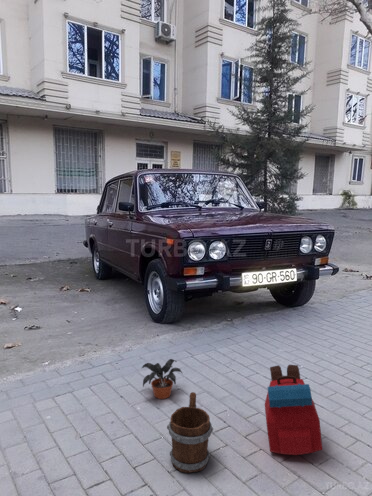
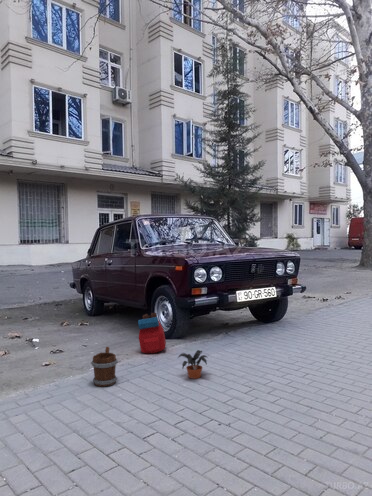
backpack: present [265,365,322,455] -> present [138,313,166,353]
bucket: present [167,392,213,473] -> present [91,347,118,387]

